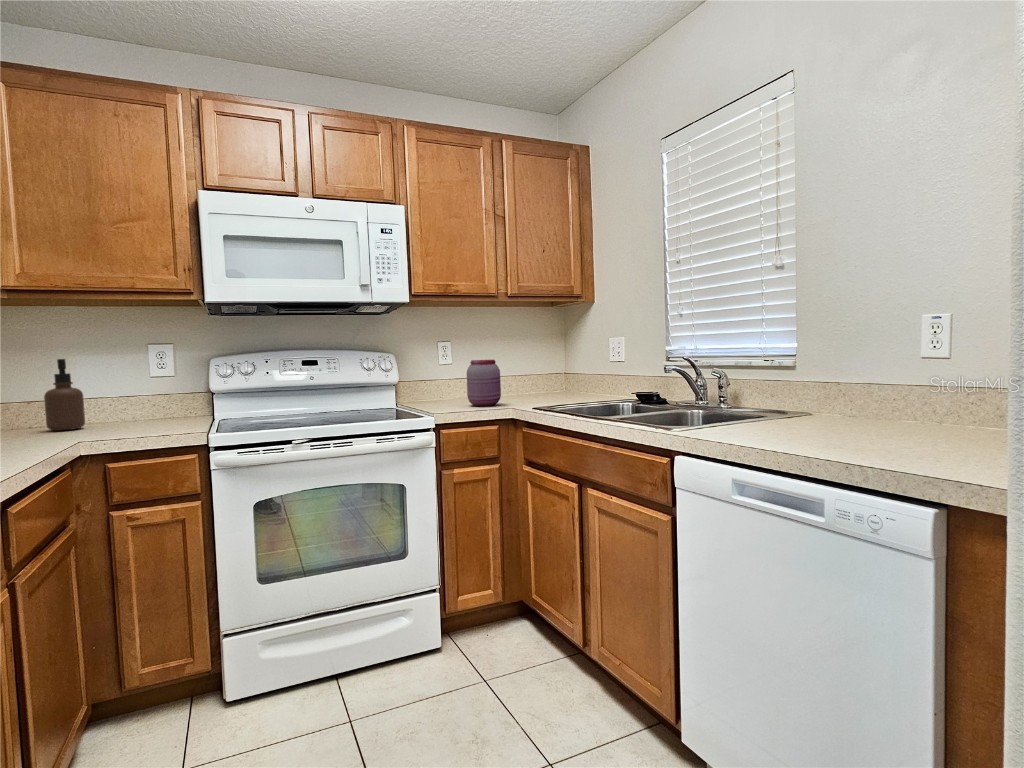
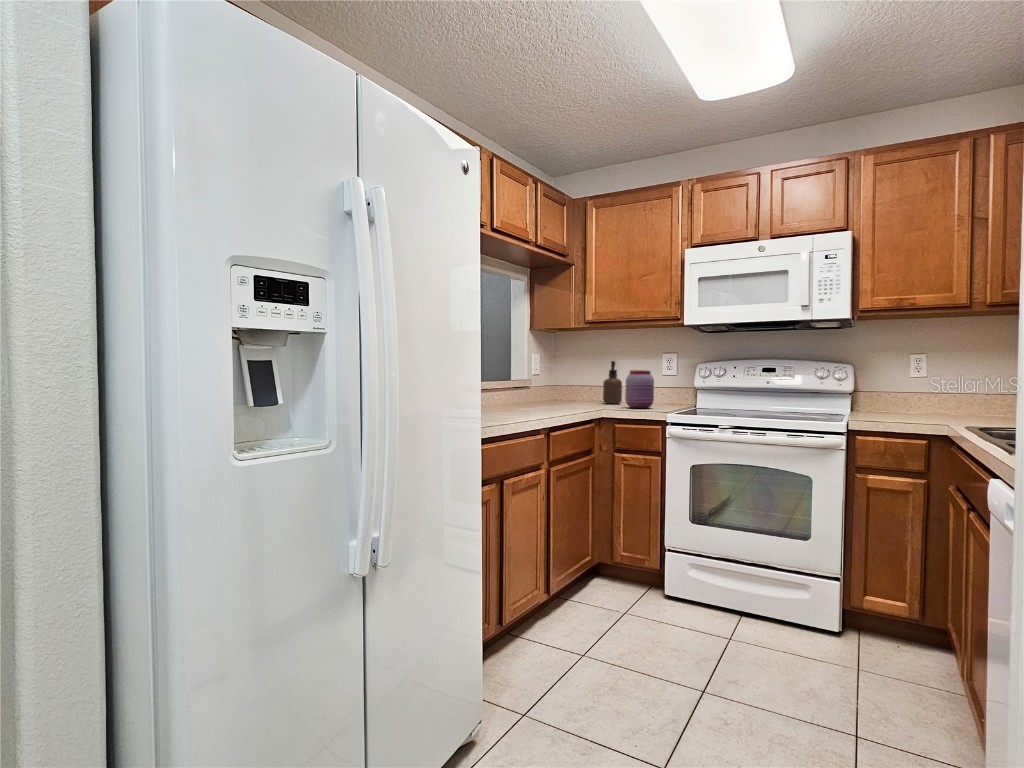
jar: present [467,360,501,406] -> present [625,370,654,408]

